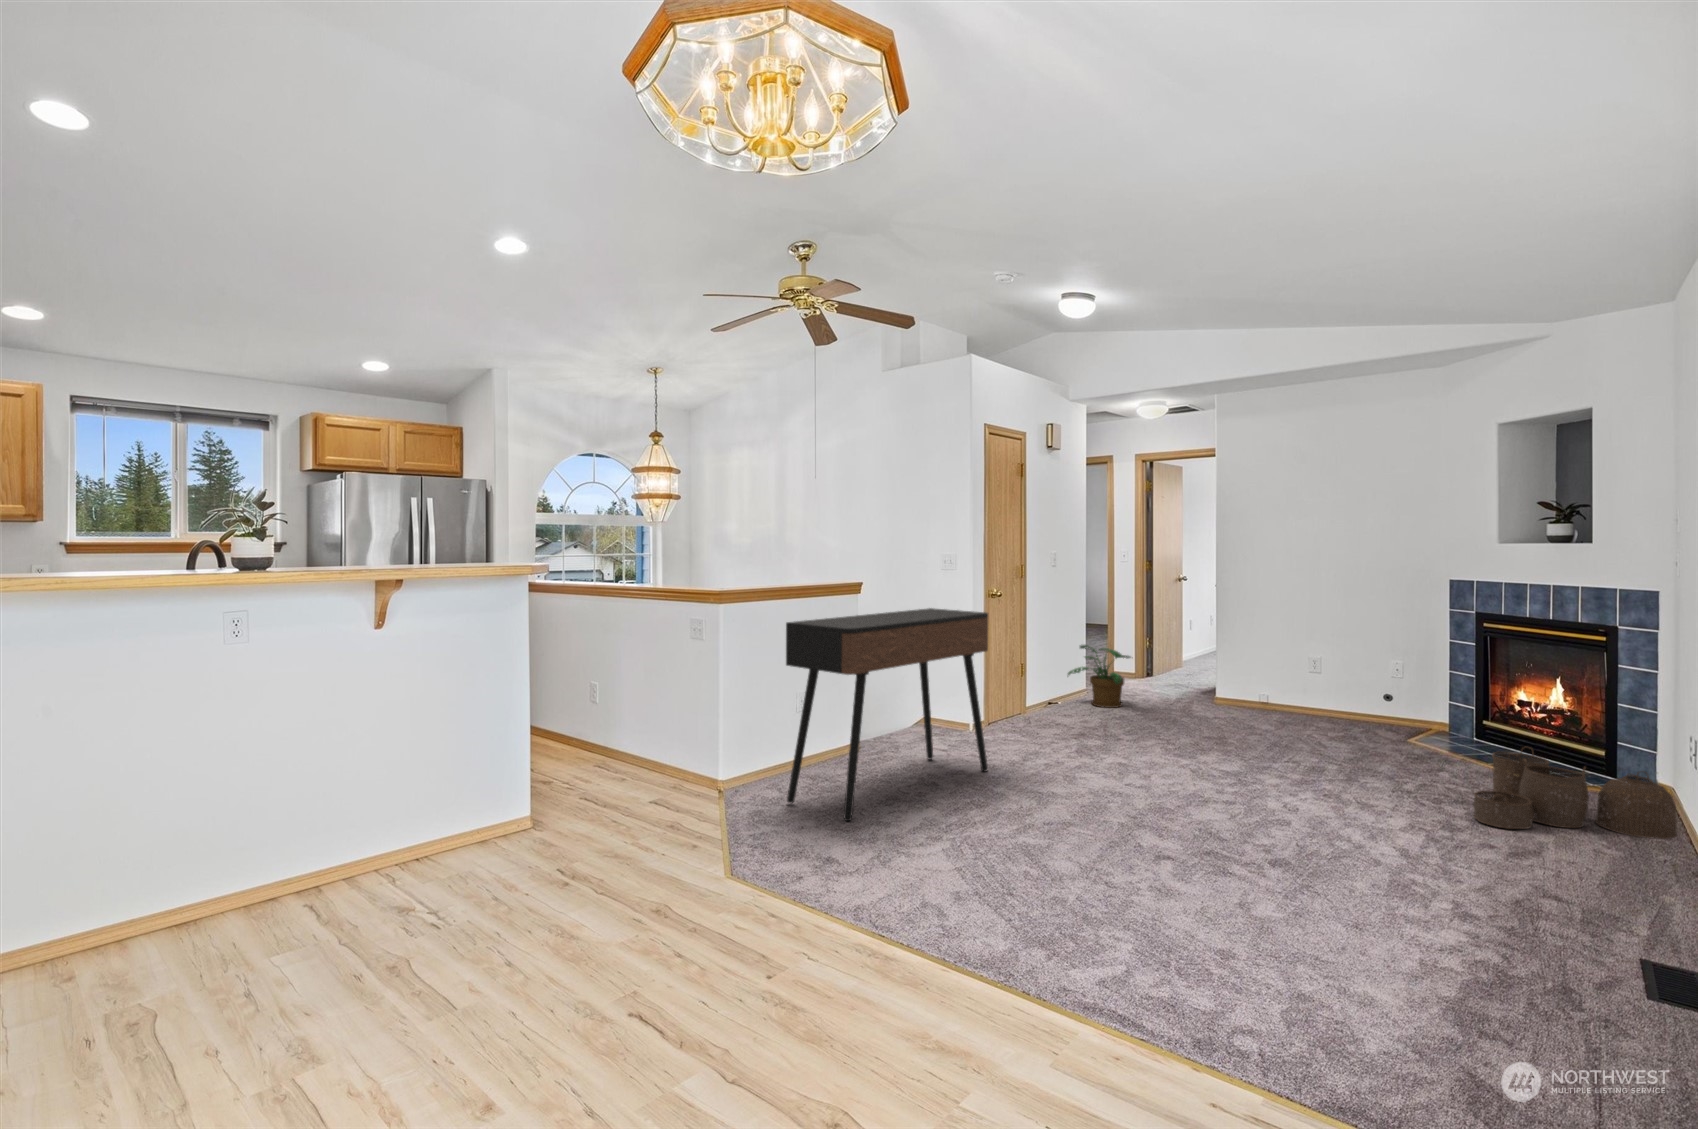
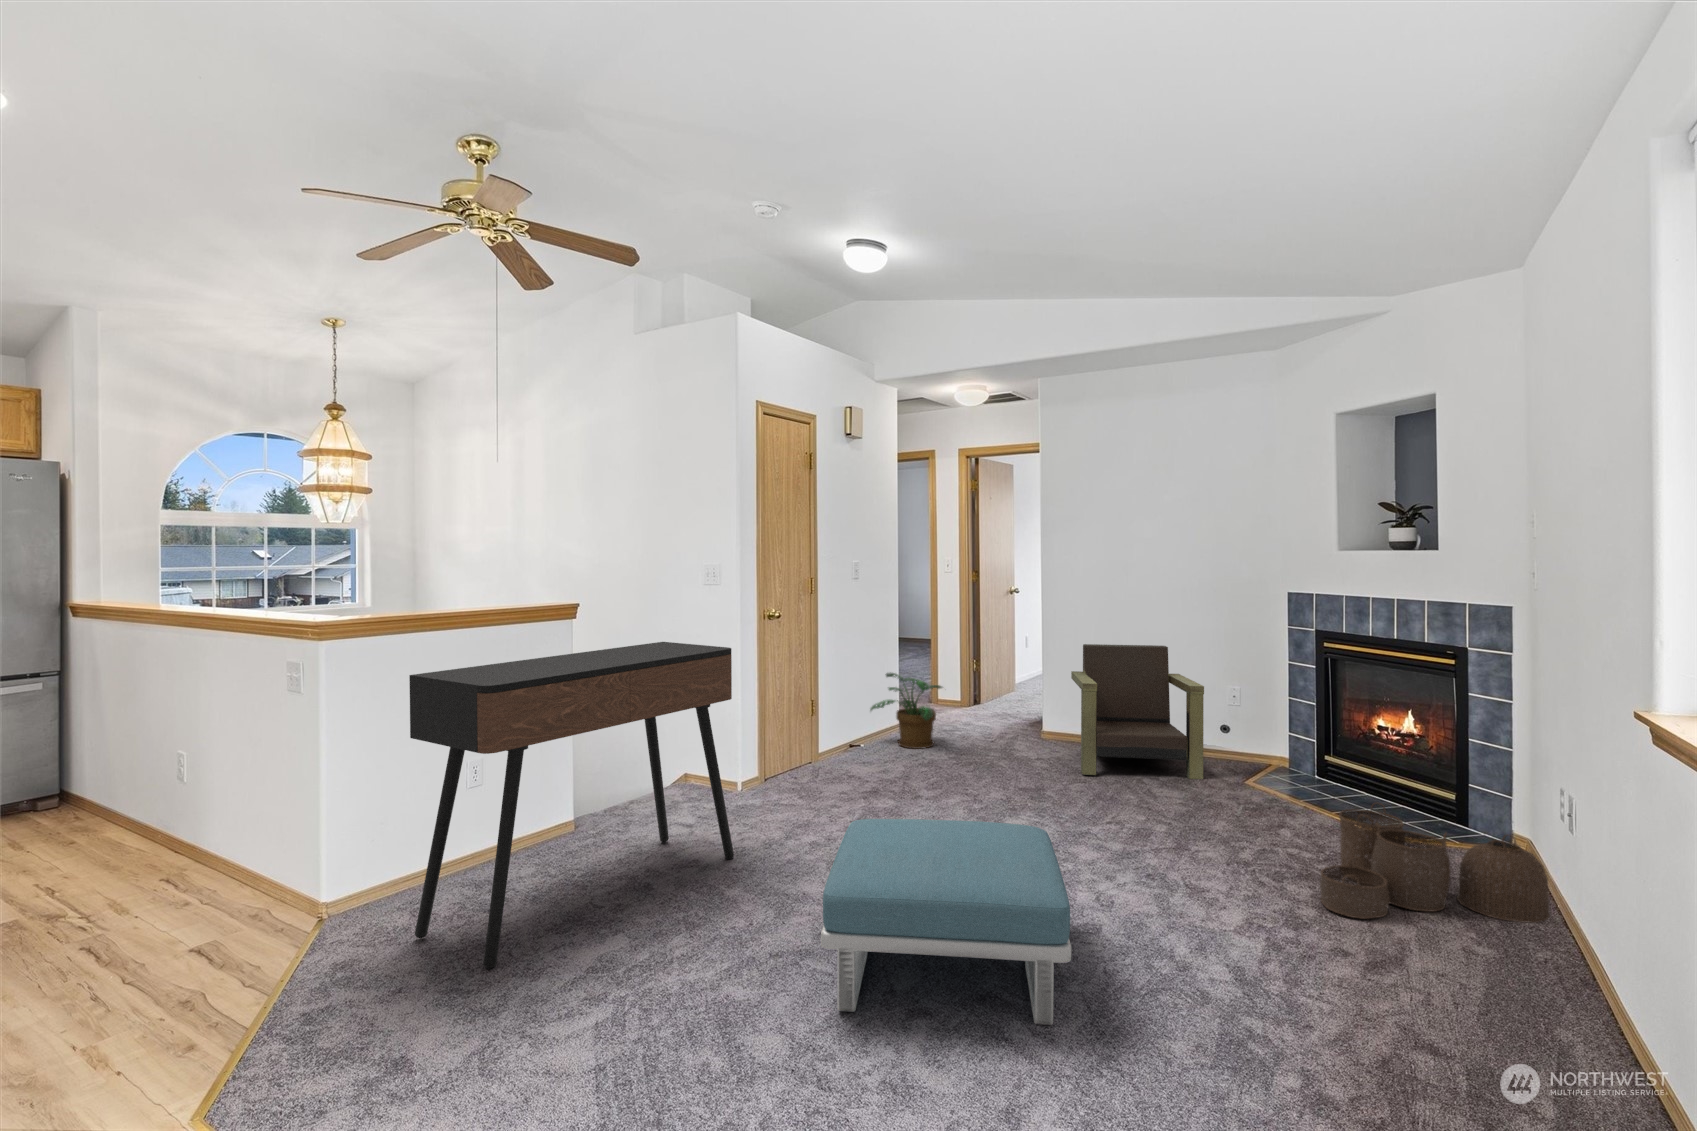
armchair: none [1246,623,1371,738] -> present [1071,644,1204,779]
footstool: none [1091,736,1276,871] -> present [821,819,1071,1025]

